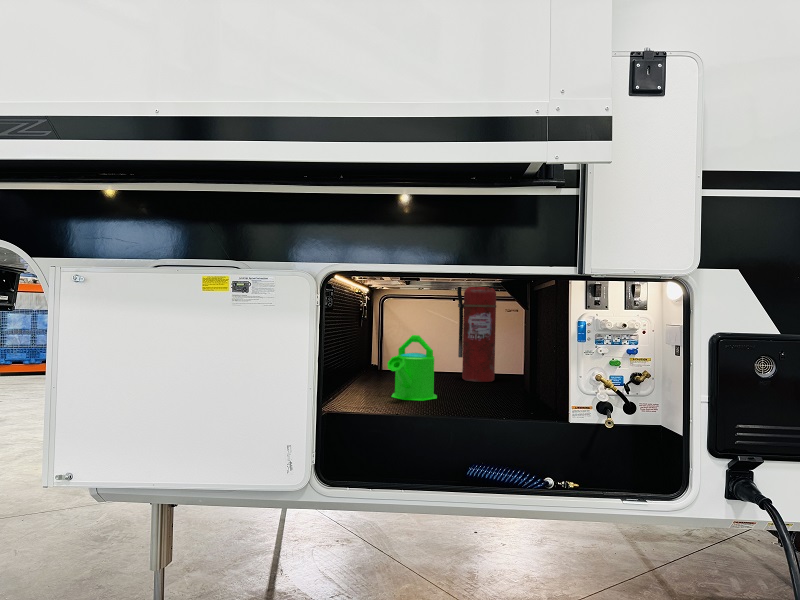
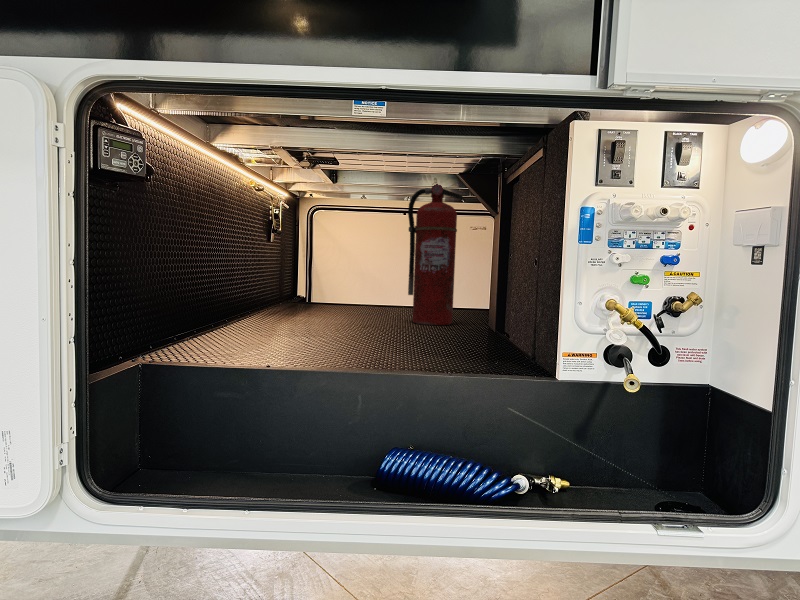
watering can: present [387,335,437,401] -> none [283,253,366,346]

